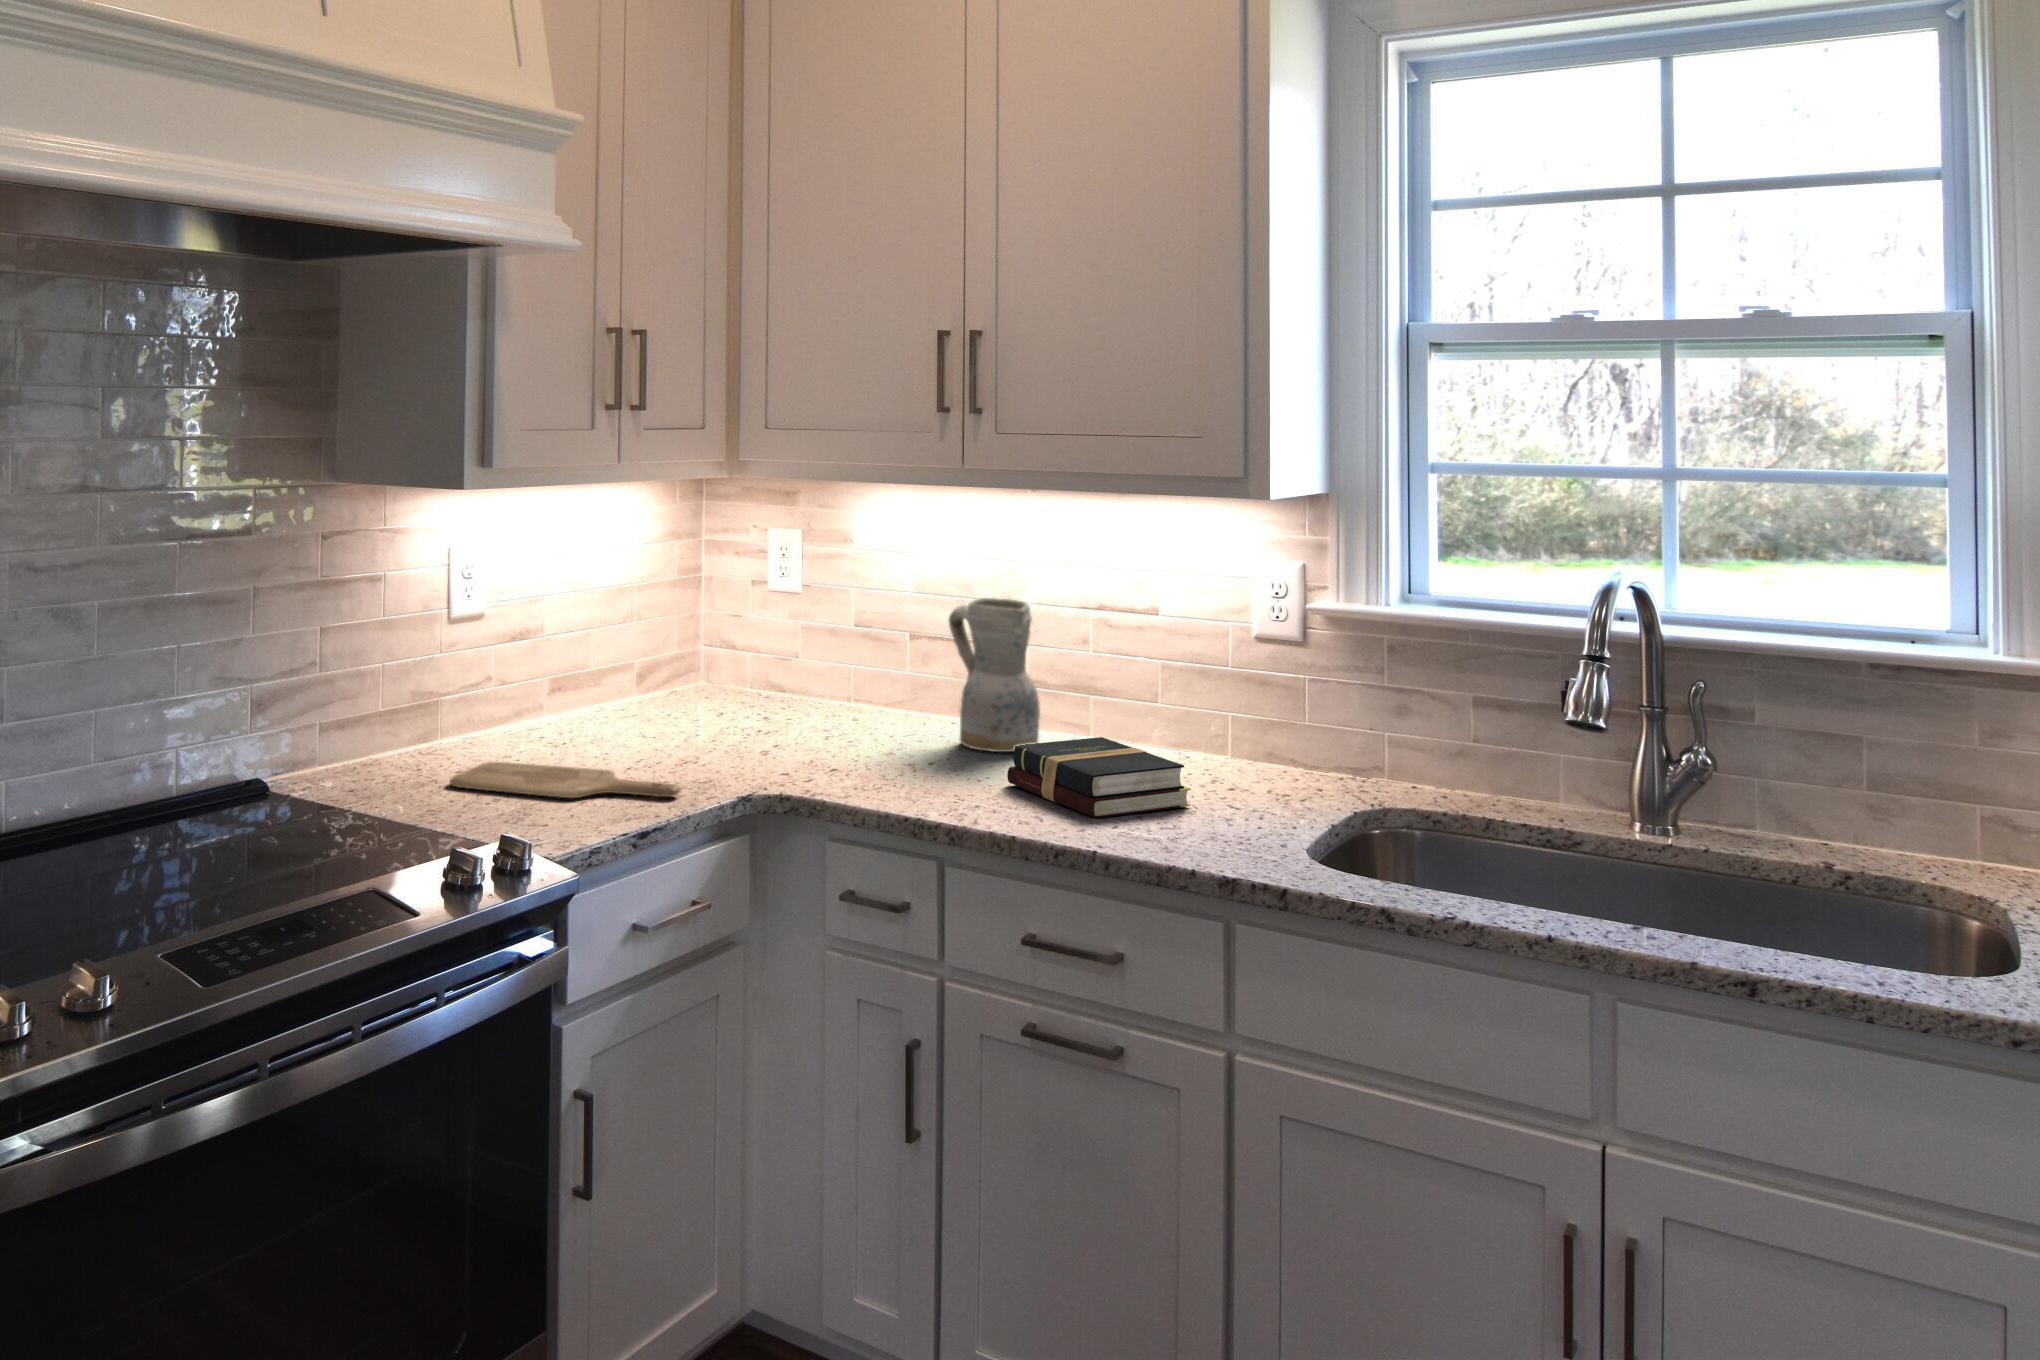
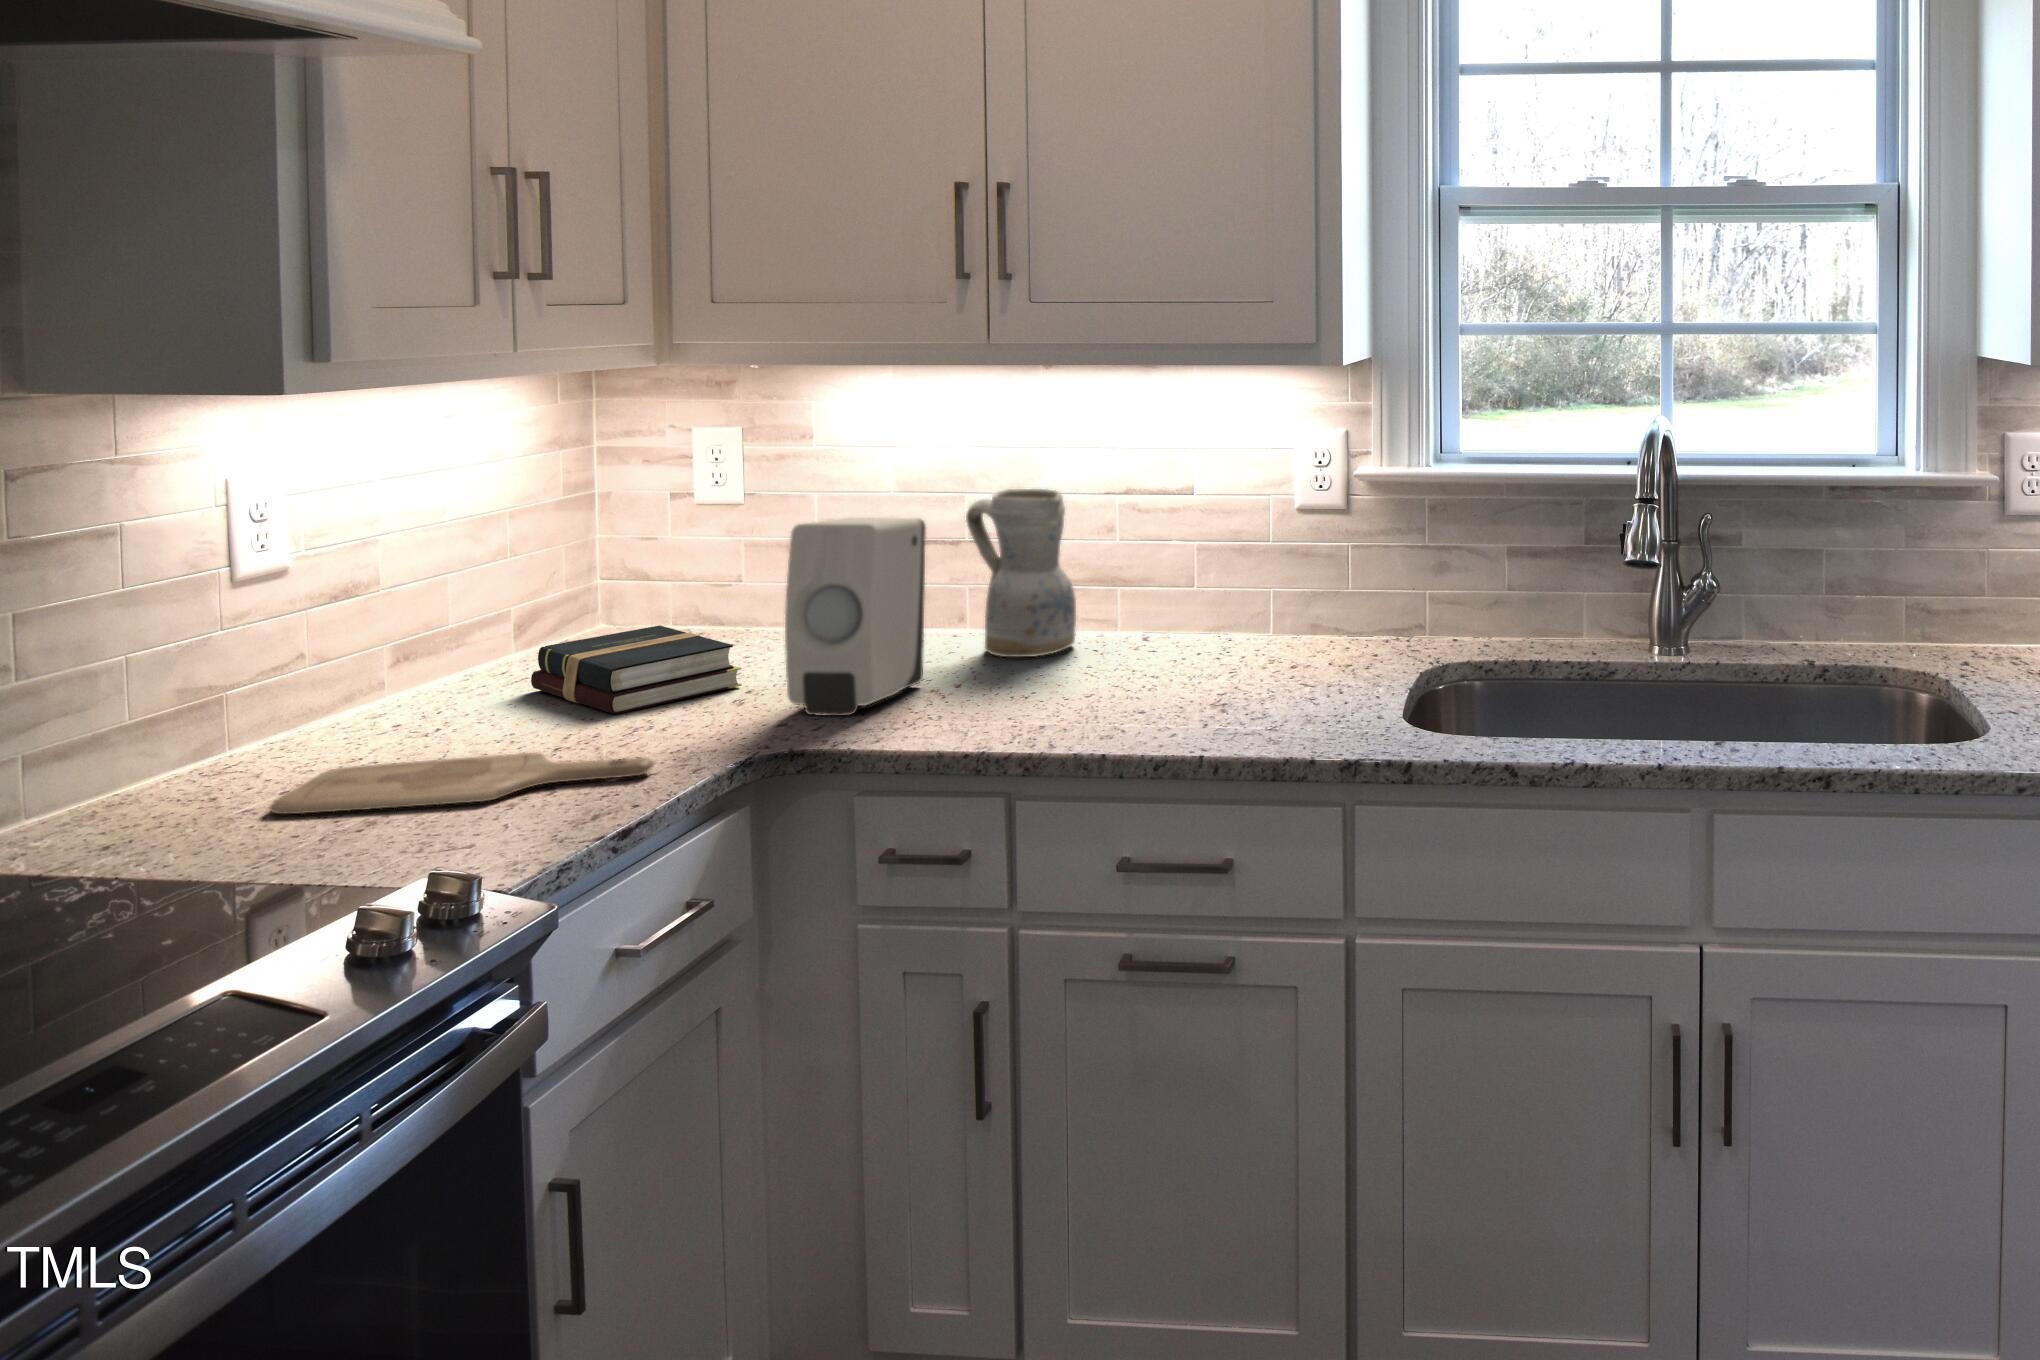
soap dispenser: none [787,611,904,777] -> present [785,518,926,716]
hardback book: present [1007,737,1191,818] -> present [531,625,742,714]

